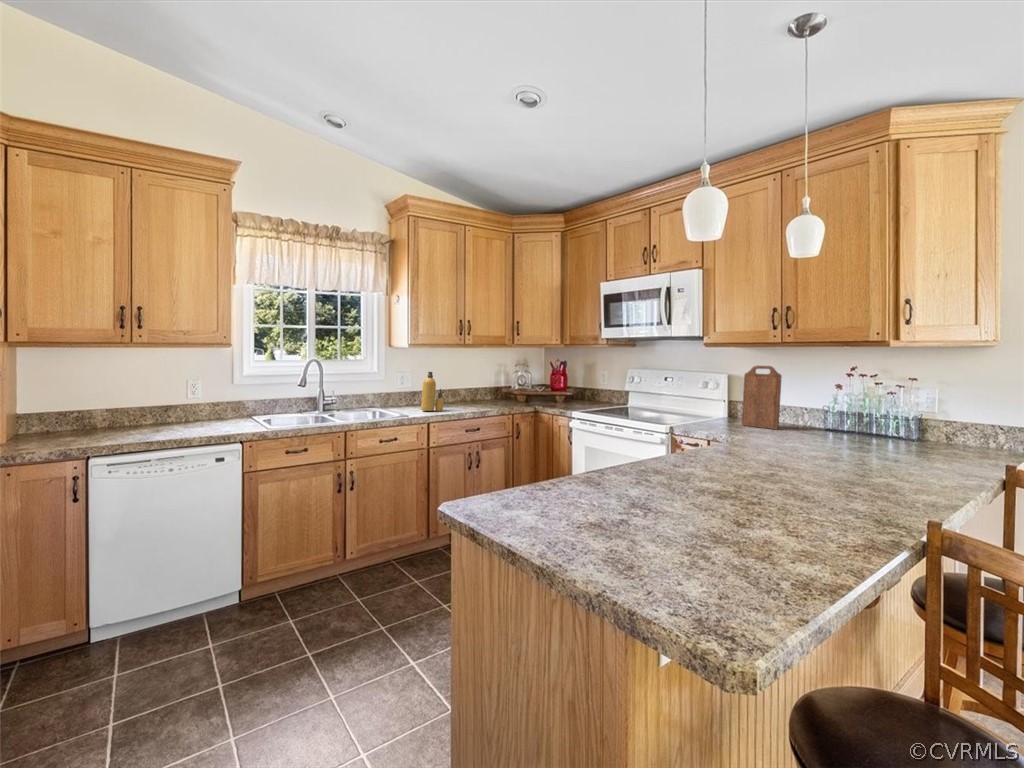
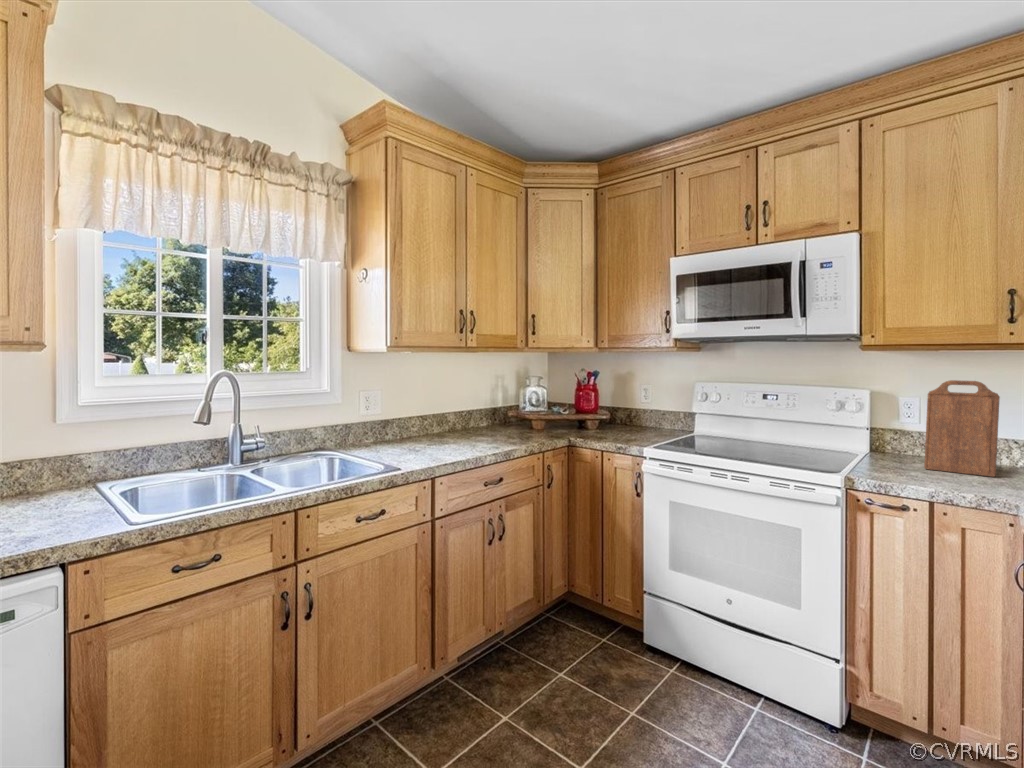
bottle: present [421,372,443,411] -> none [408,391,443,454]

